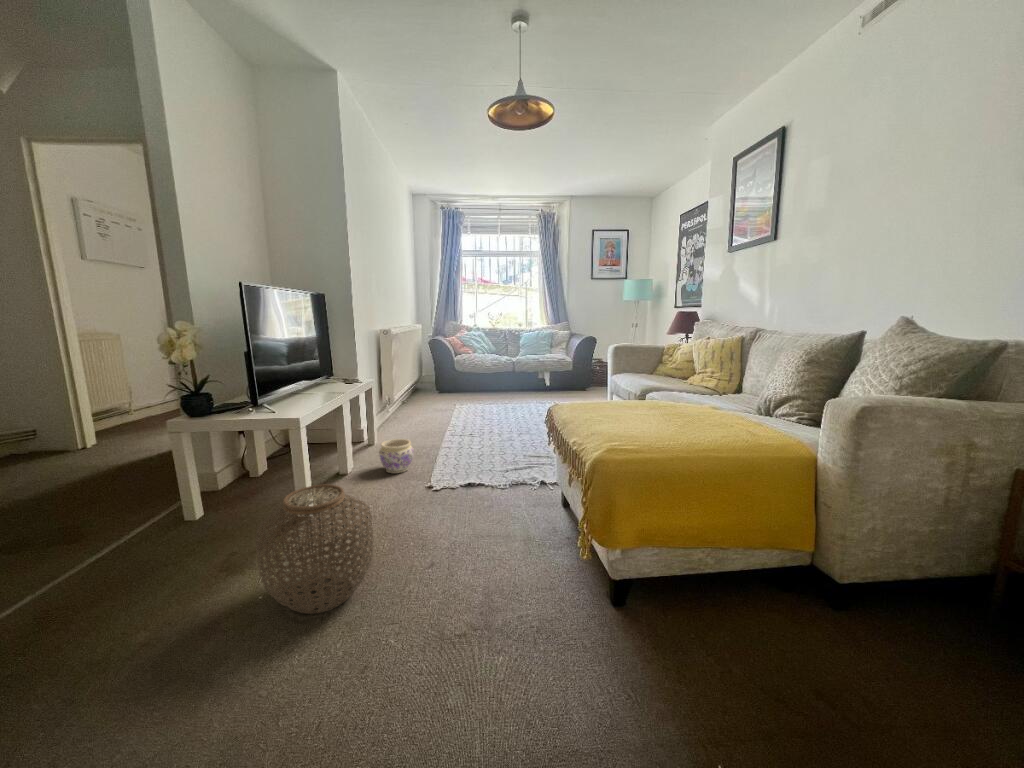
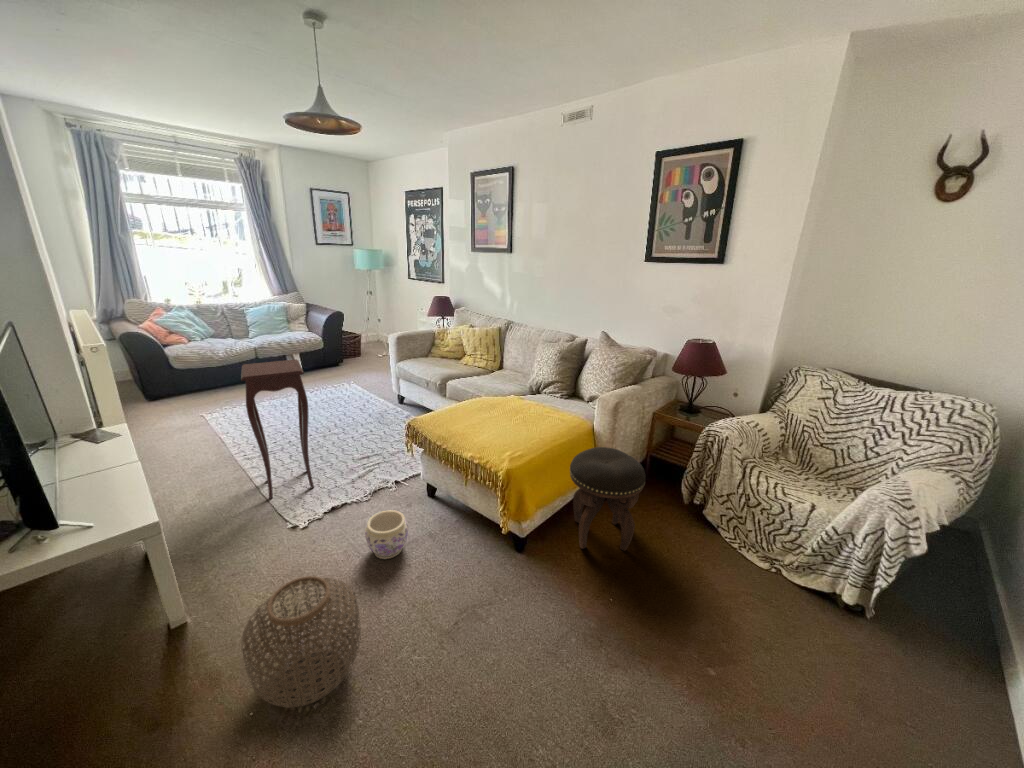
side table: none [428,341,488,466] -> present [241,359,314,498]
planter: present [379,439,414,474] -> present [365,510,408,559]
footstool: none [715,475,889,701] -> present [570,447,646,551]

